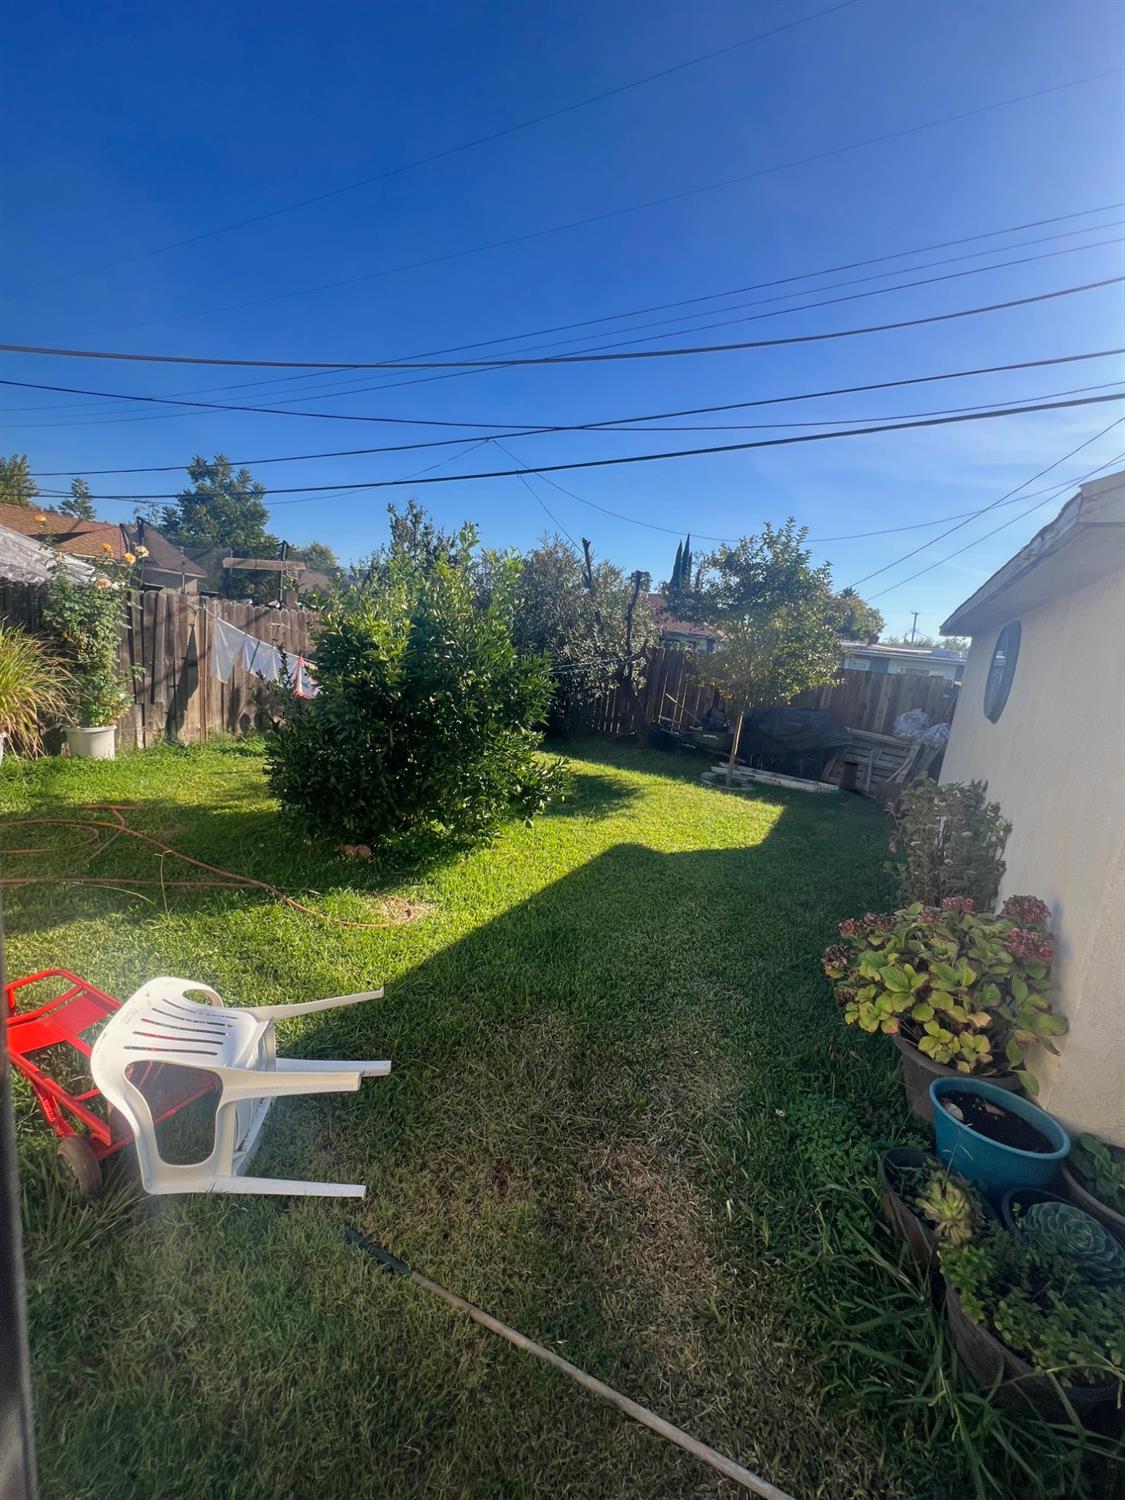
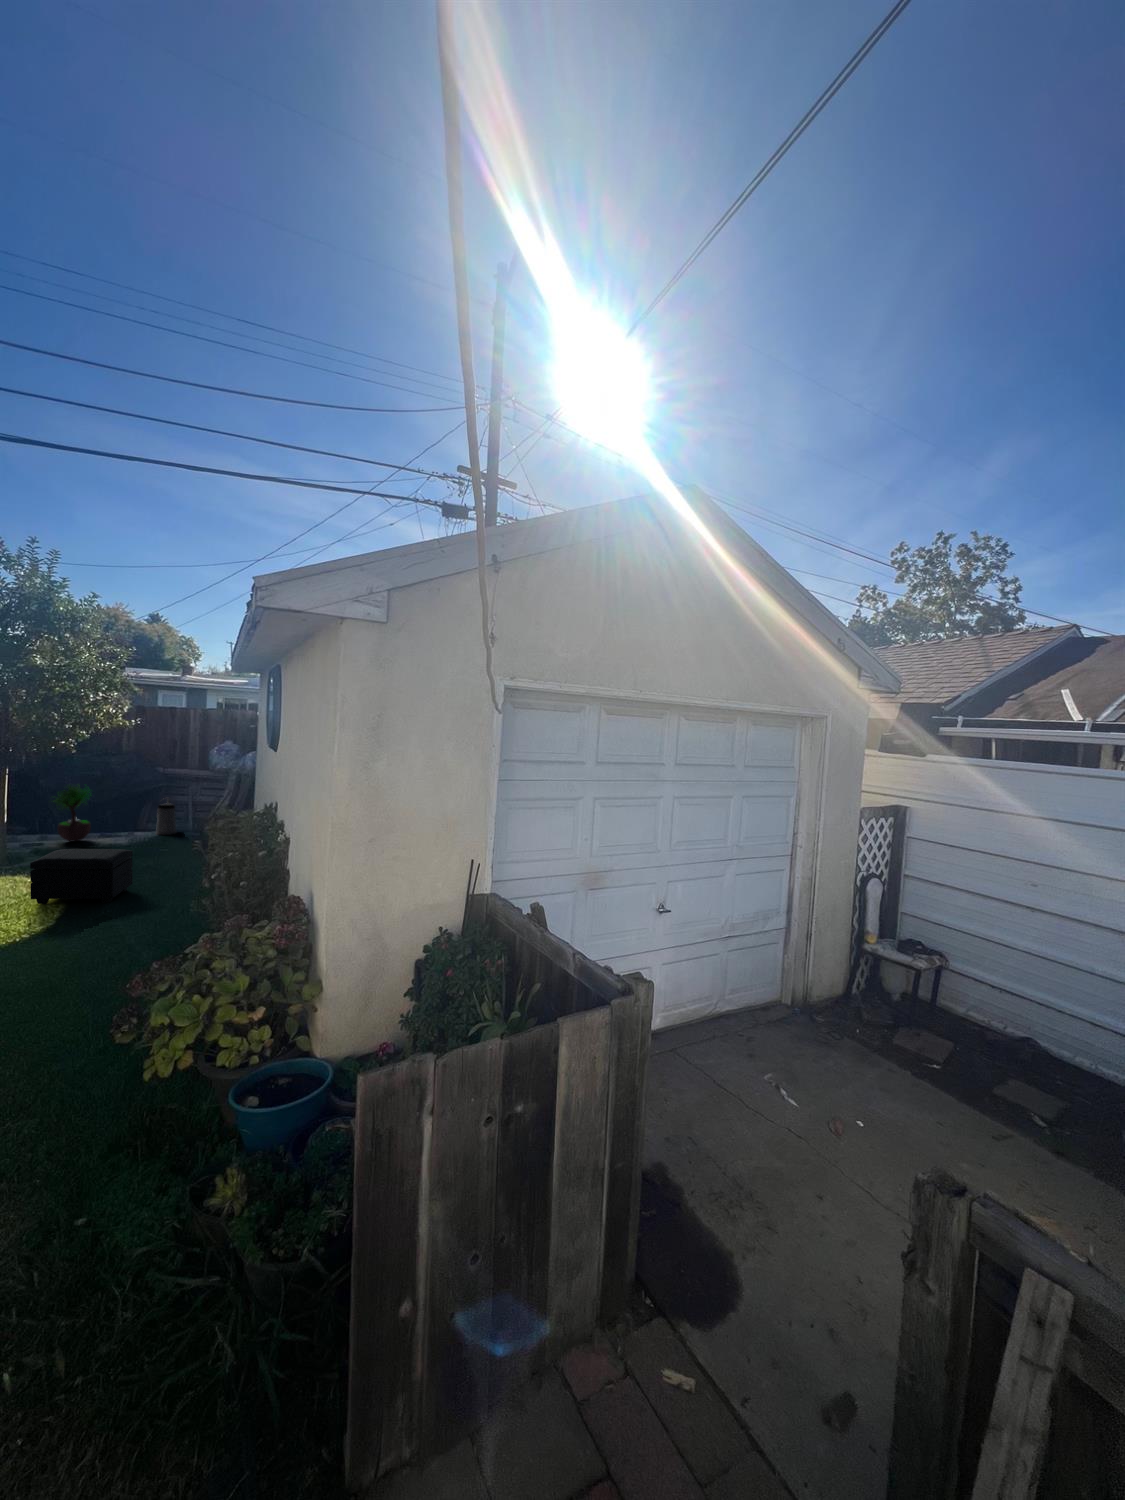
potted tree: none [763,726,797,778] -> present [53,785,91,841]
footstool: none [746,782,825,838] -> present [30,849,133,904]

